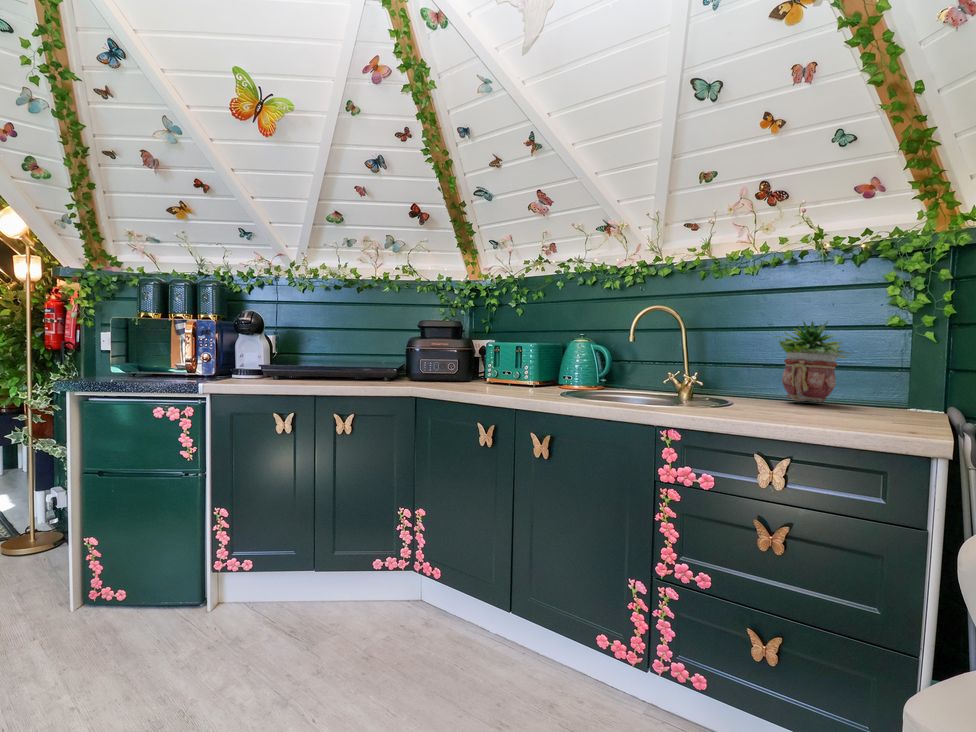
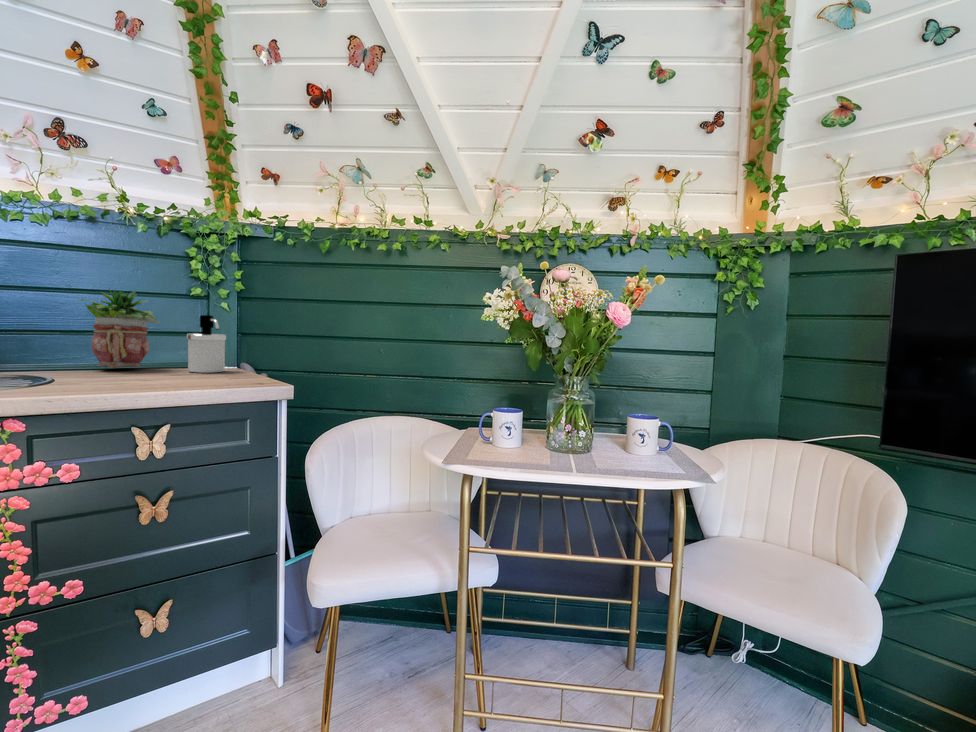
soap dispenser: none [866,348,917,416] -> present [187,315,226,373]

